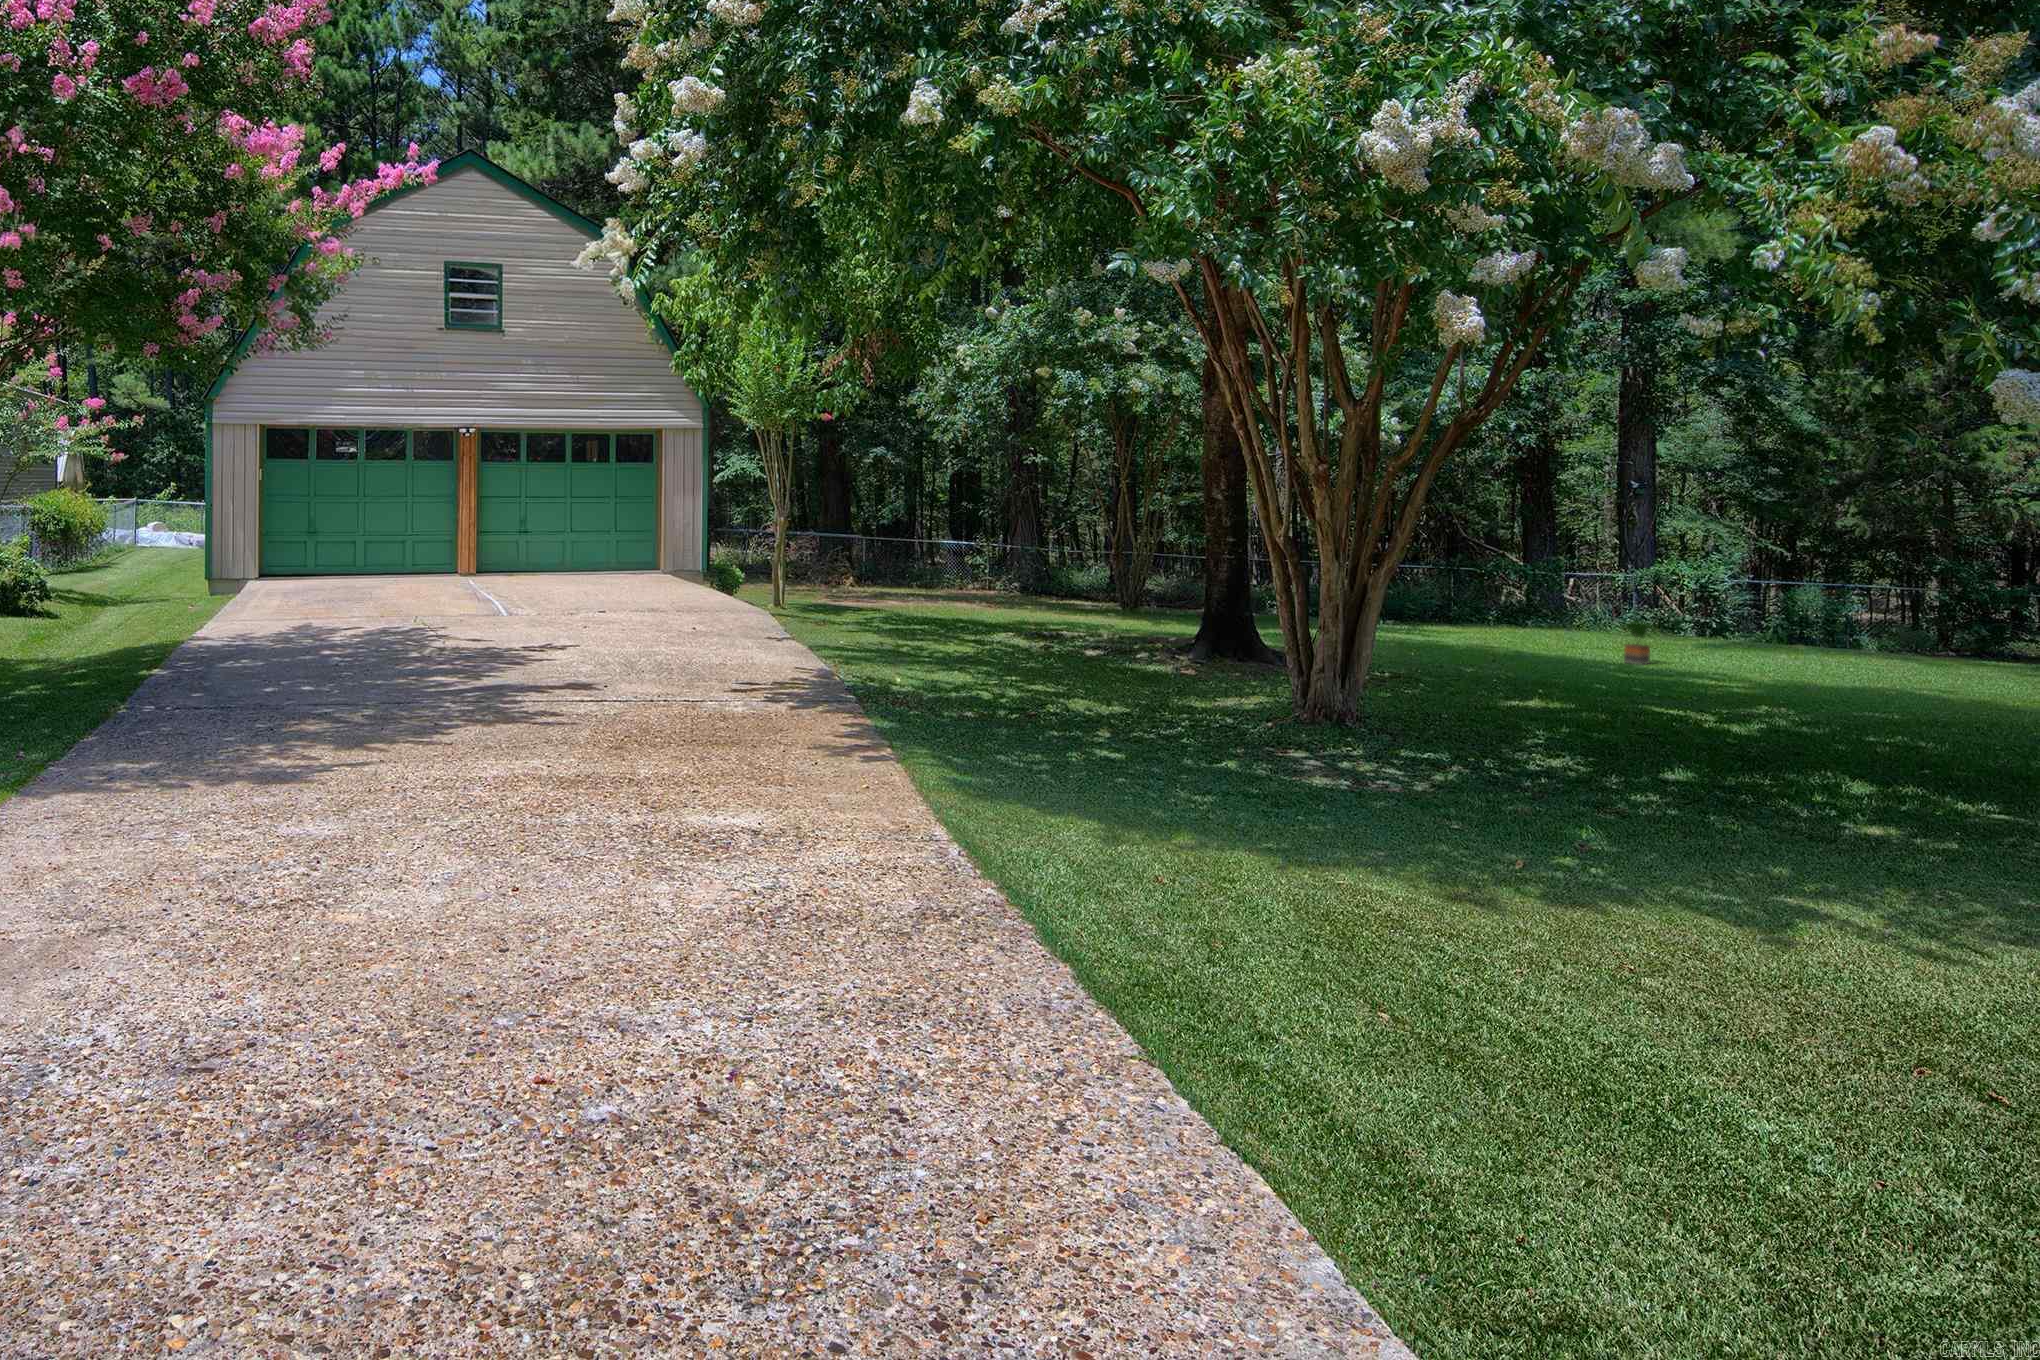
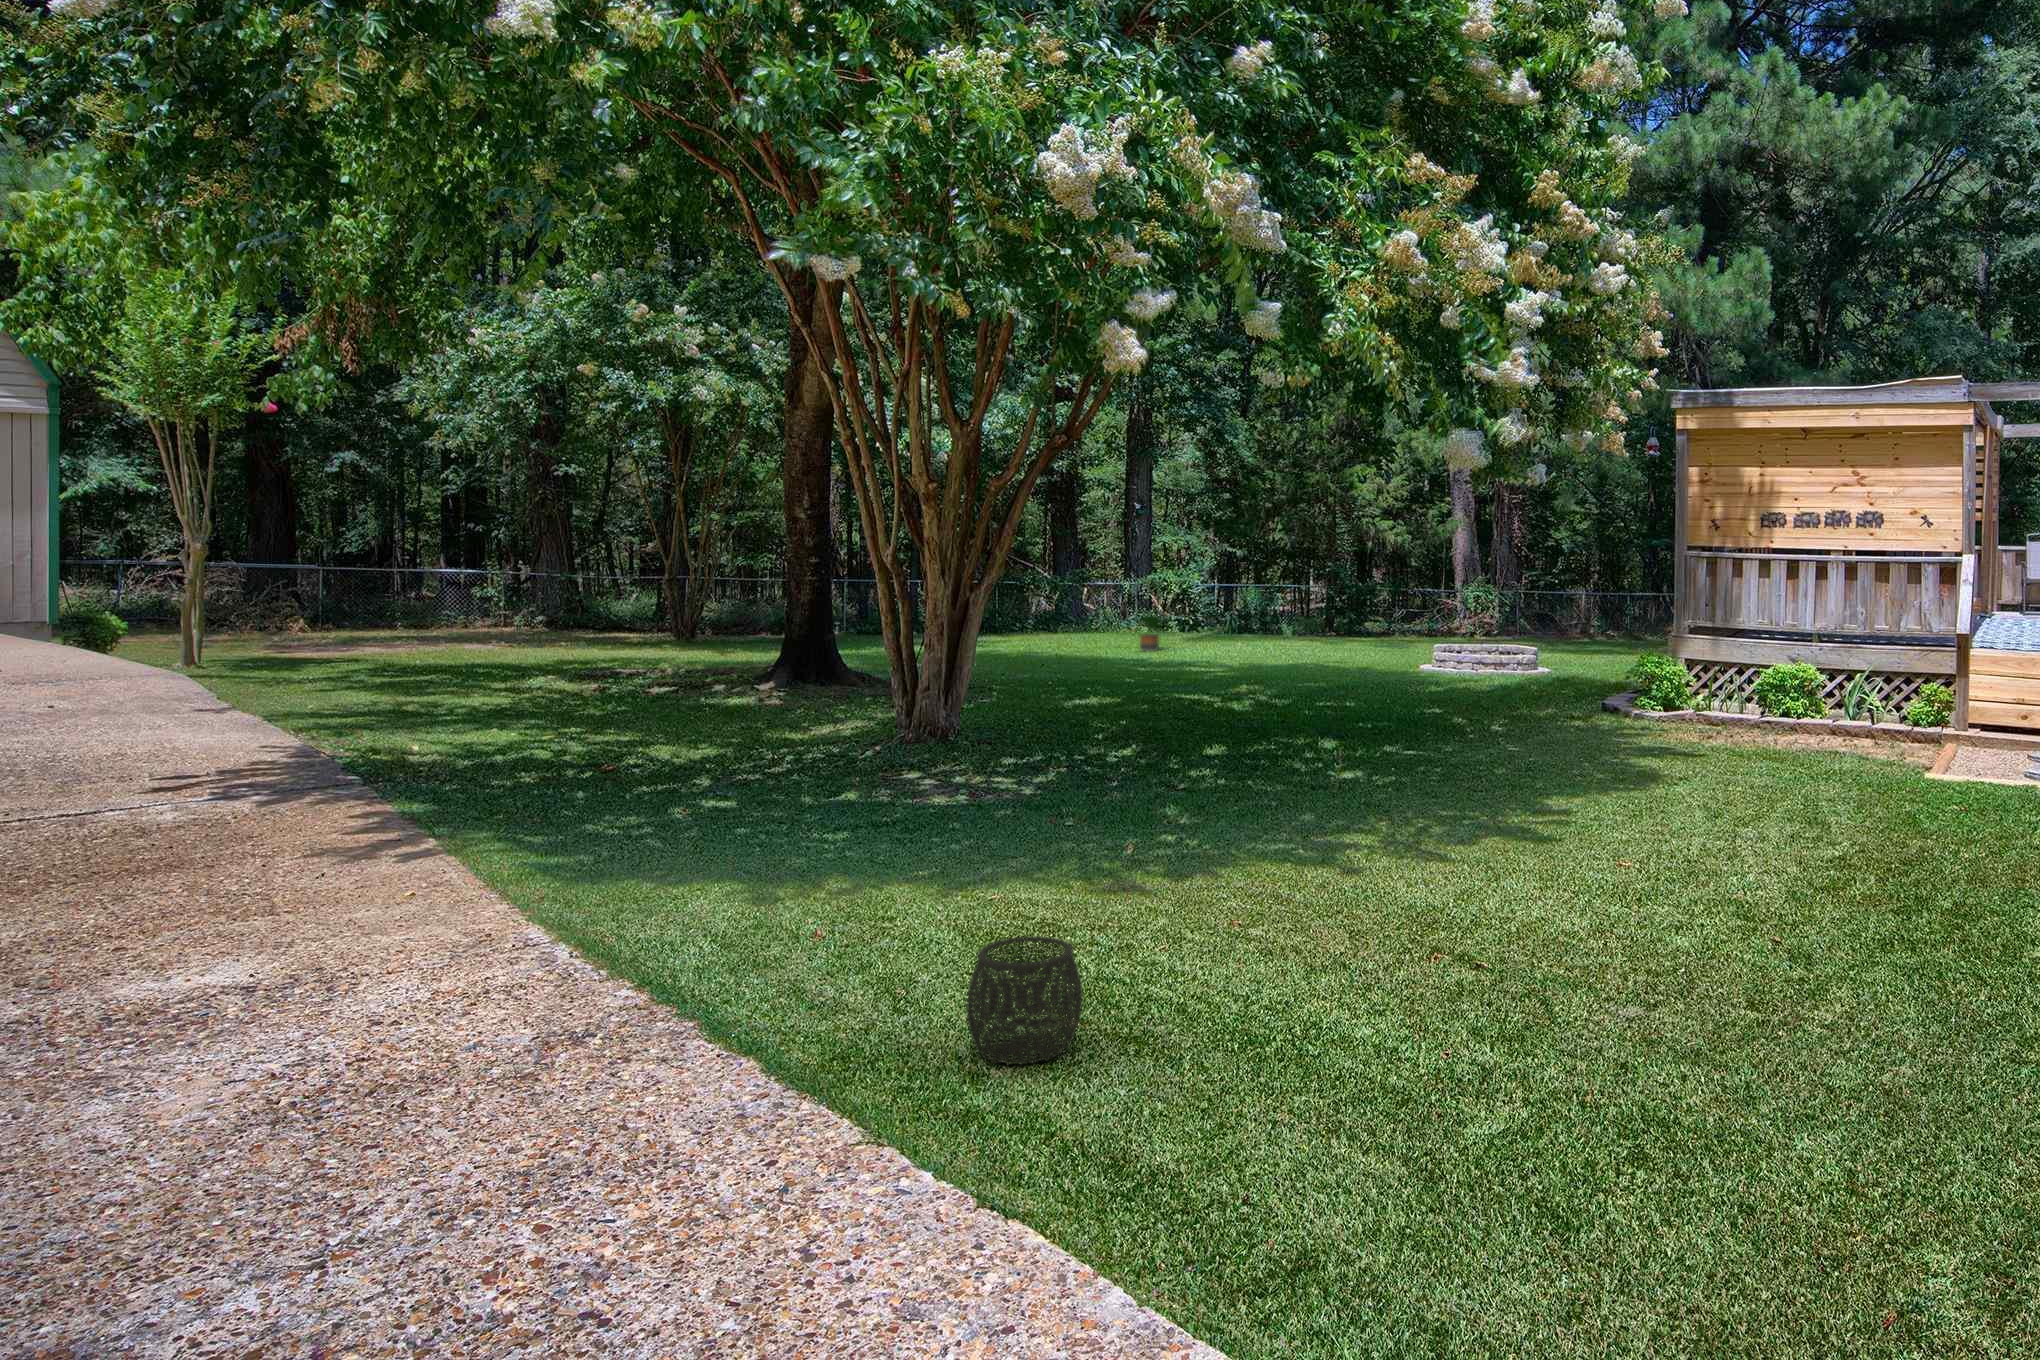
woven basket: none [1257,917,1380,1044] -> present [966,936,1083,1065]

